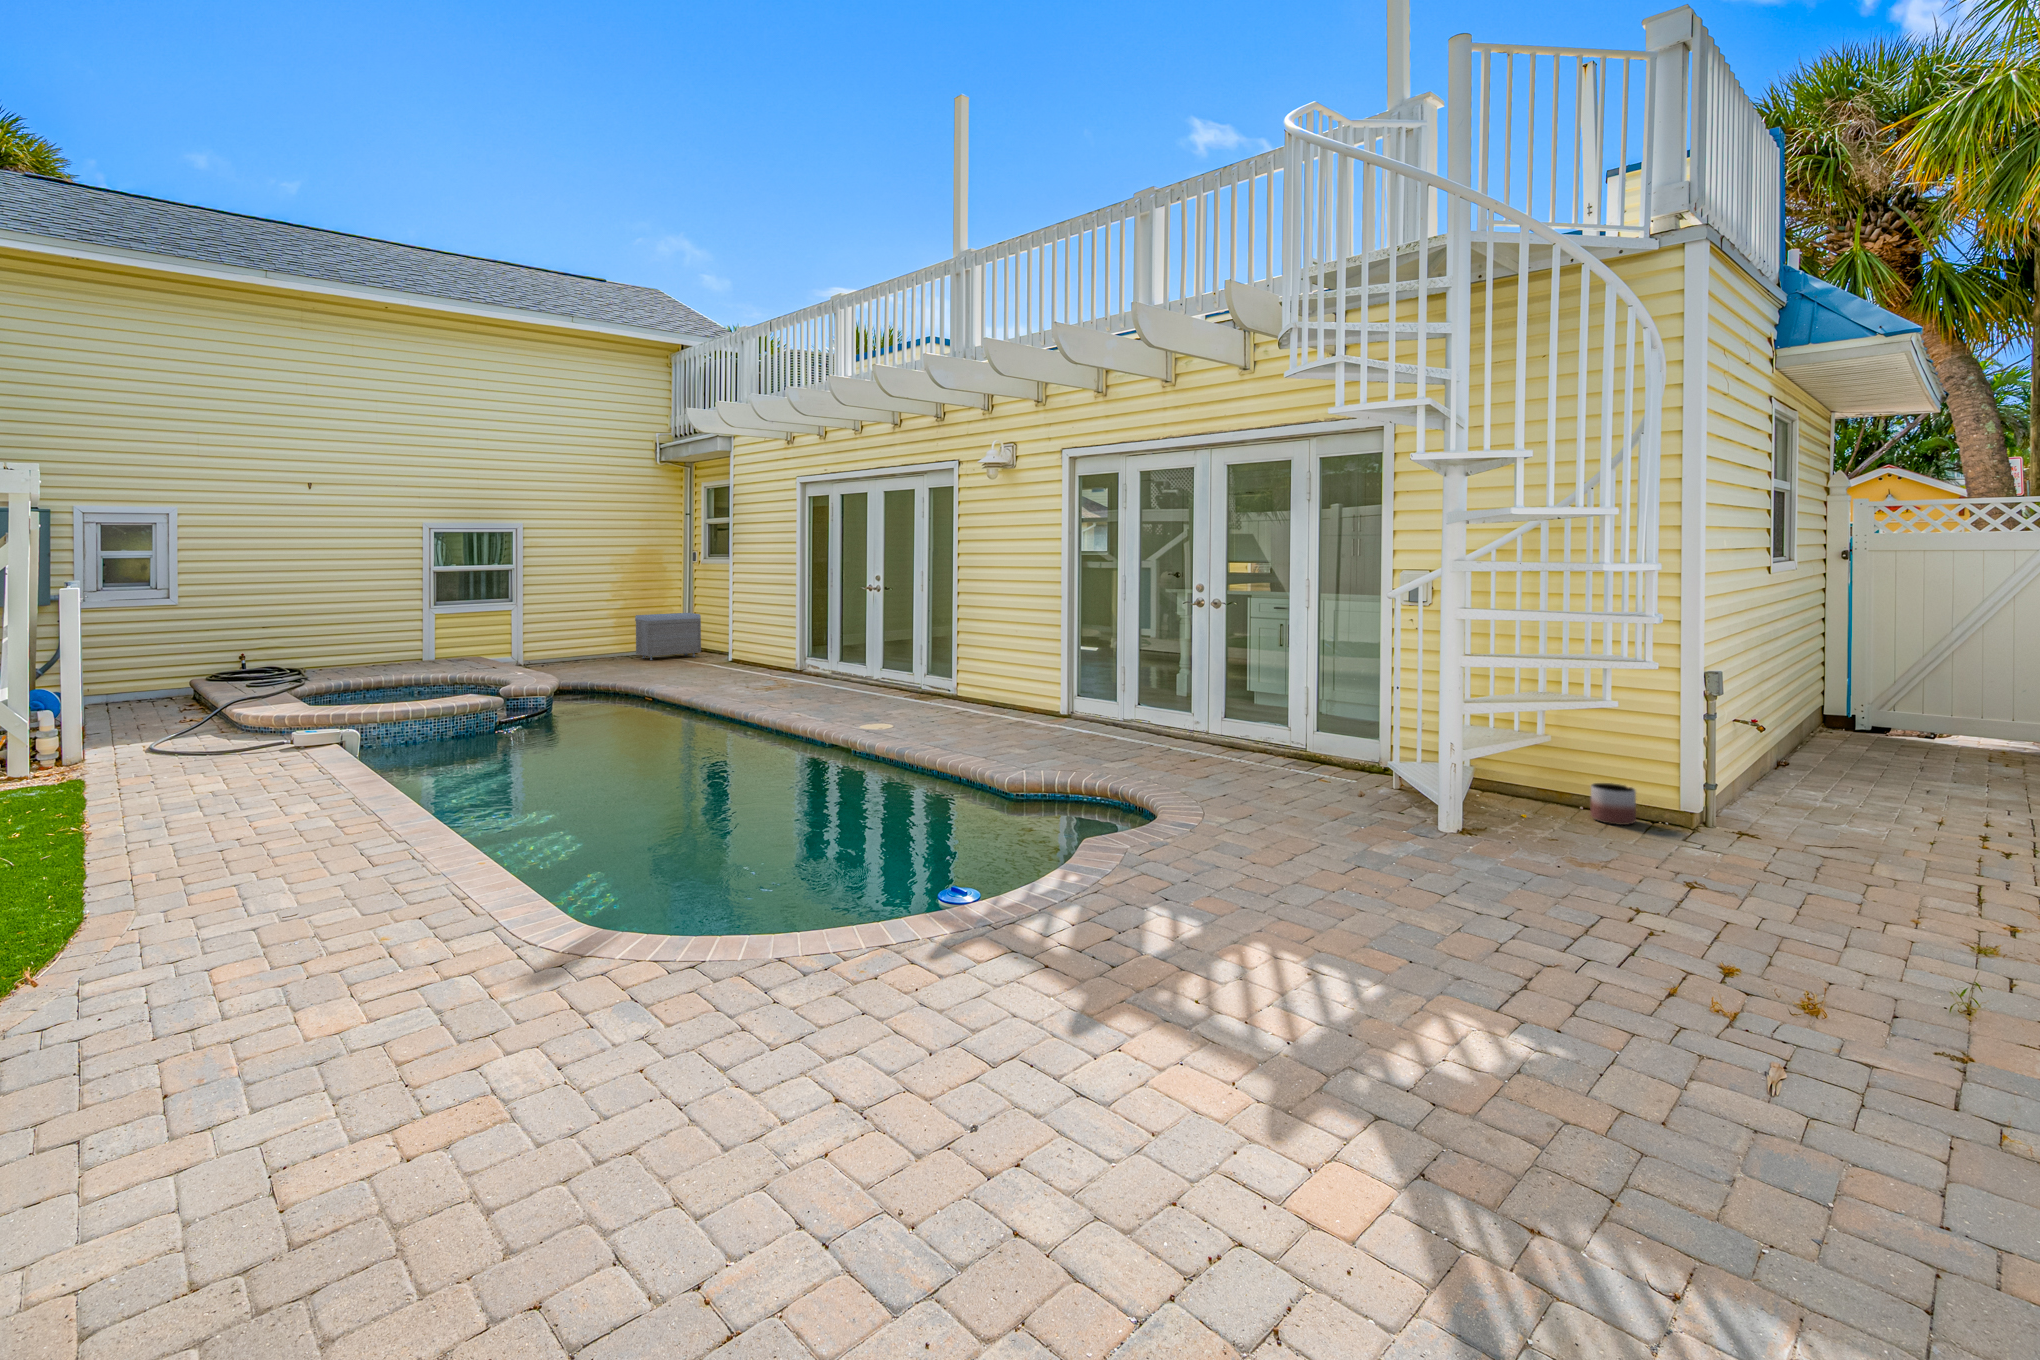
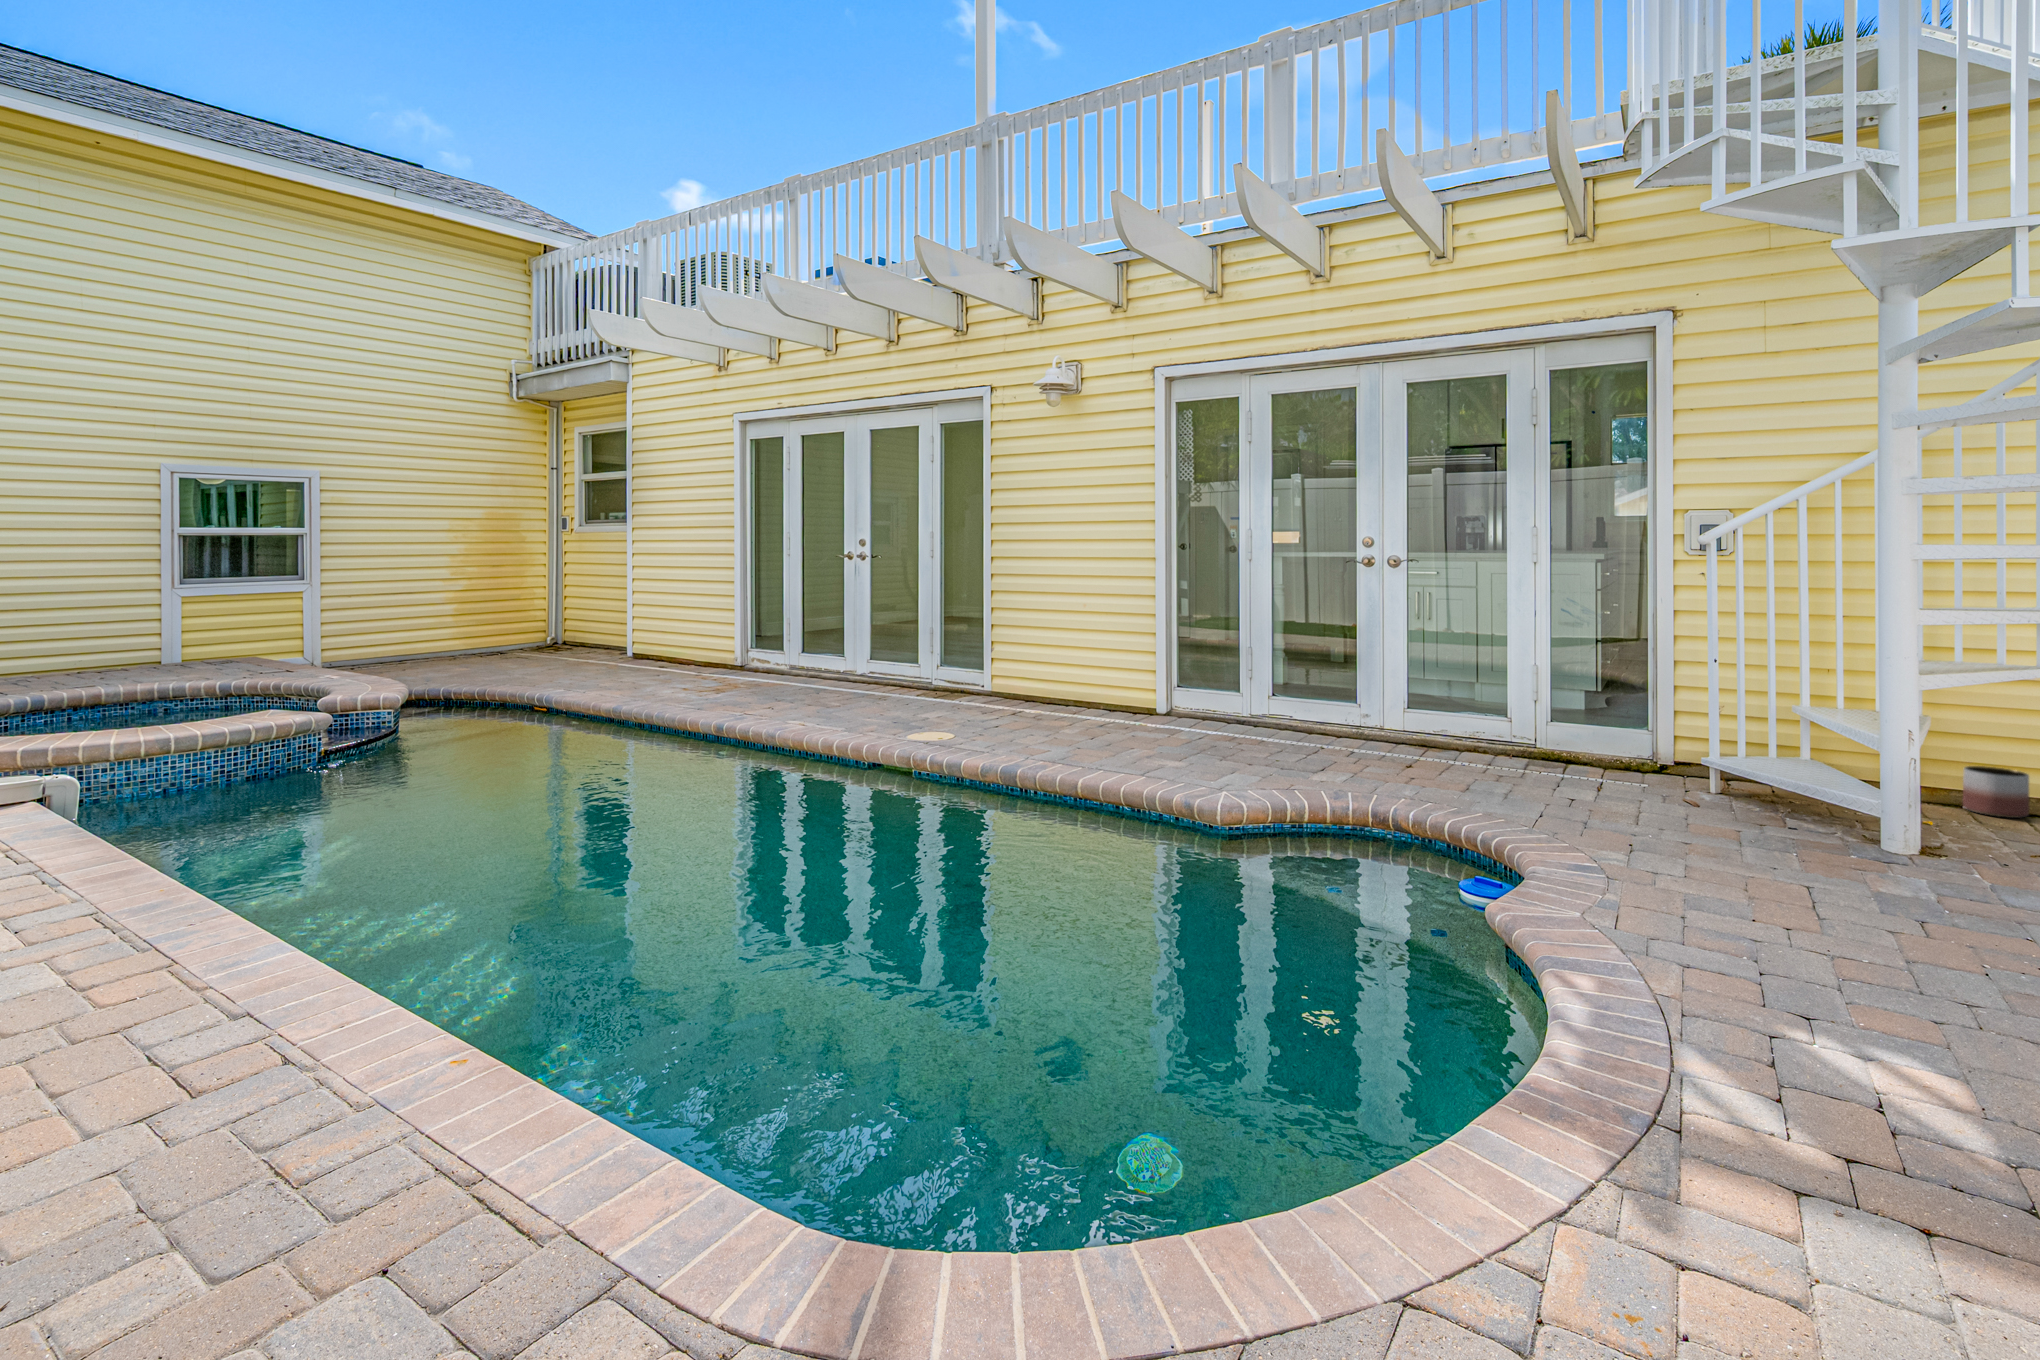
storage bench: present [635,613,701,660] -> none [488,596,581,658]

